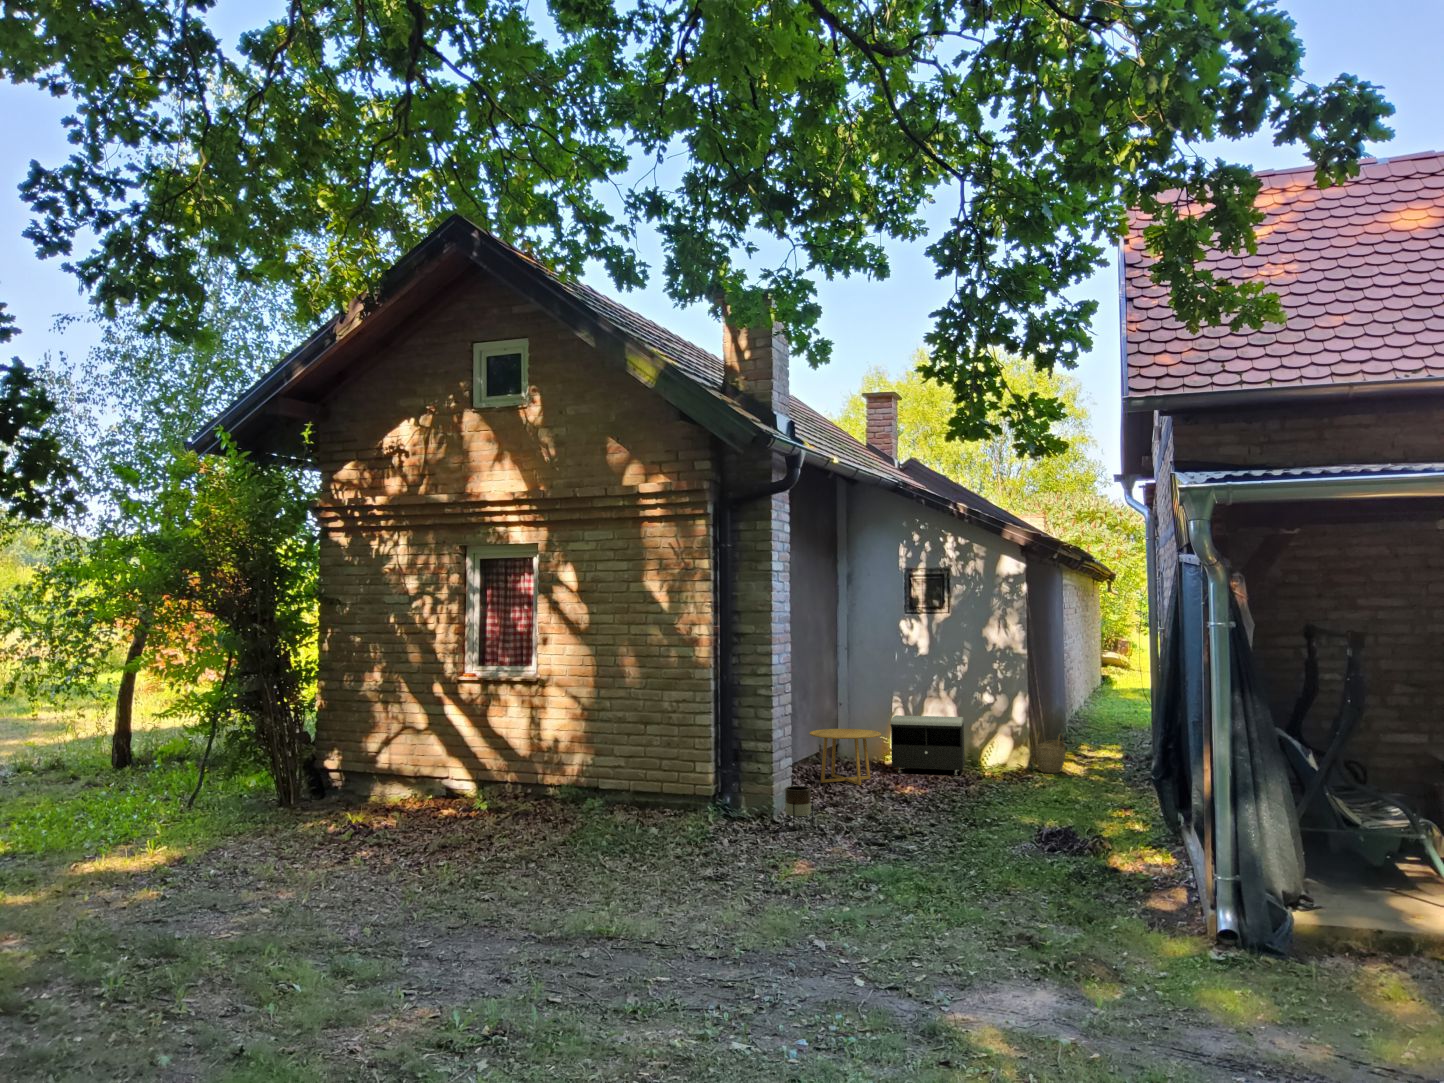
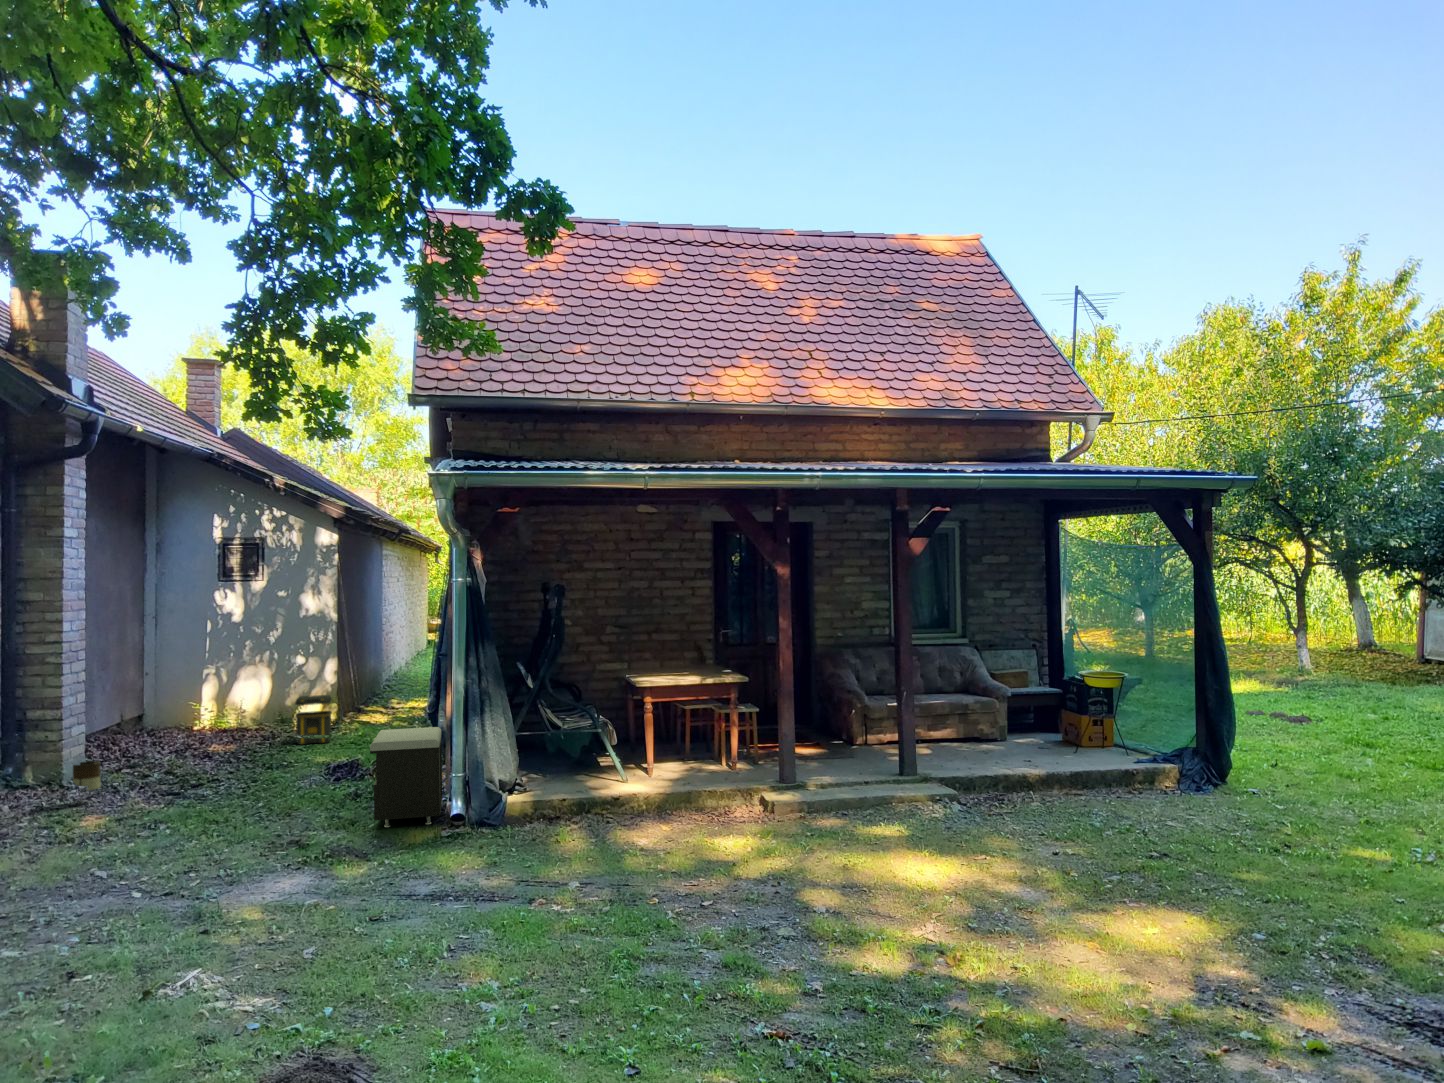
storage bench: present [890,715,965,775] -> present [370,727,442,827]
toolbox: none [981,726,1016,777] -> present [295,695,332,745]
round table: present [809,729,881,785] -> none [101,708,187,767]
woven basket: present [1035,733,1066,774] -> none [351,698,381,737]

